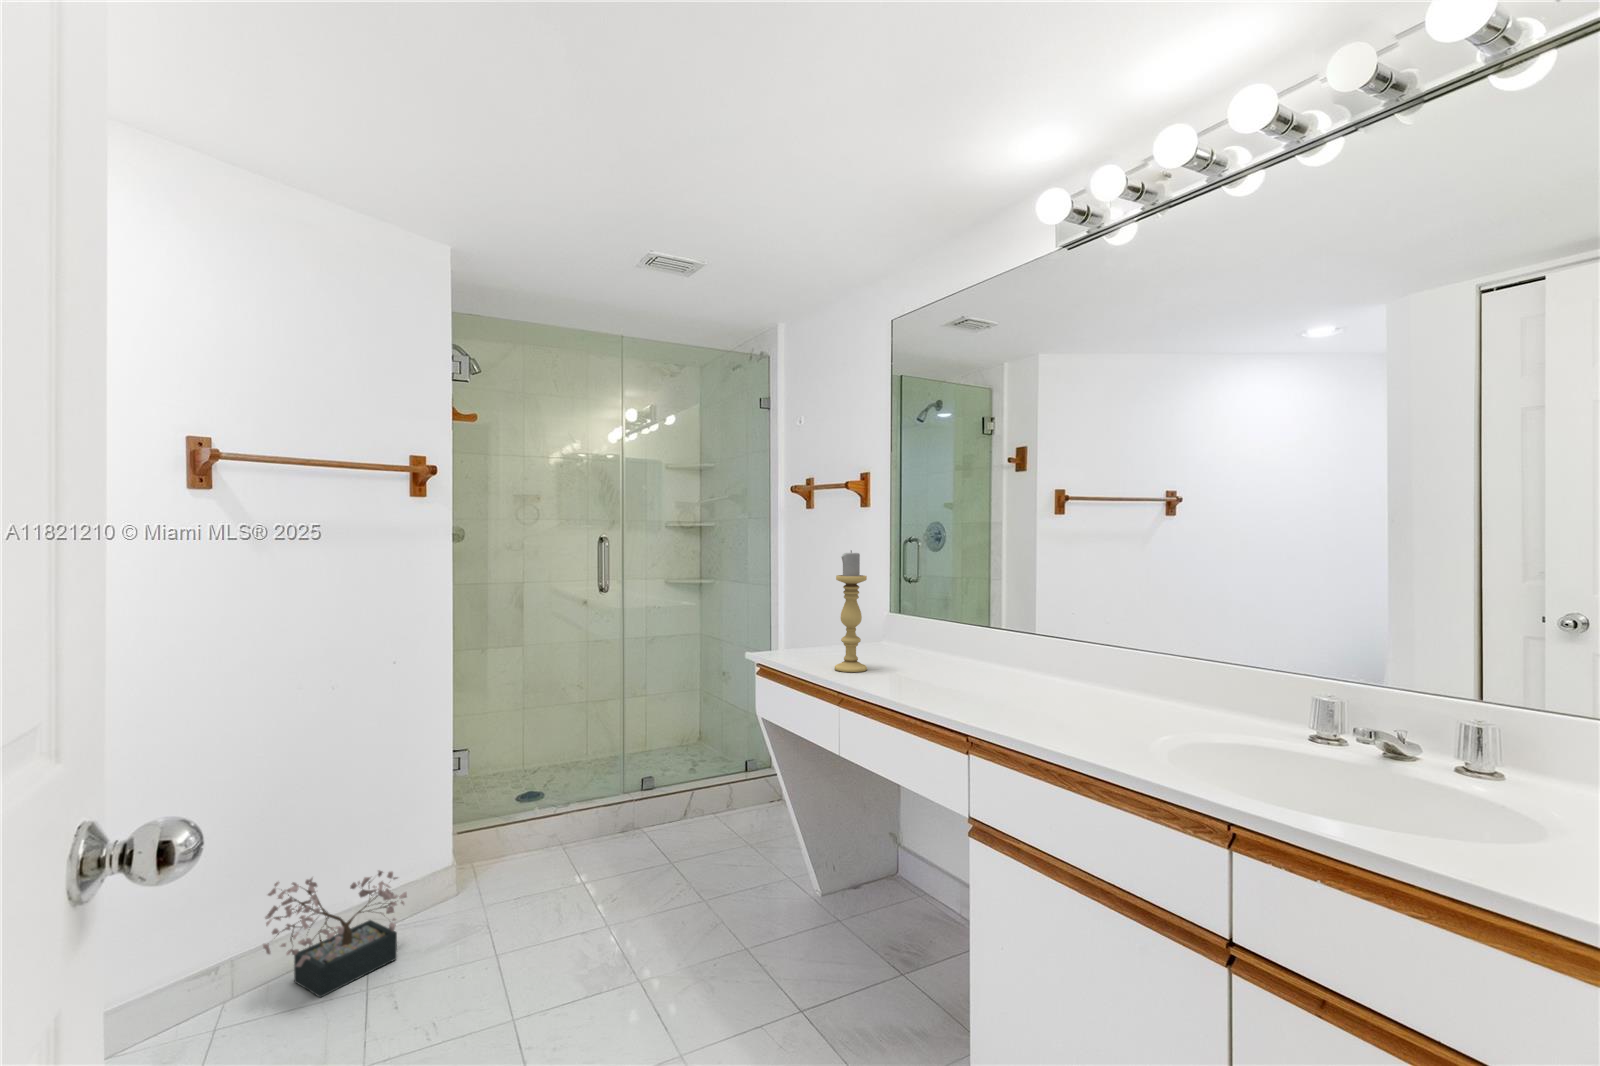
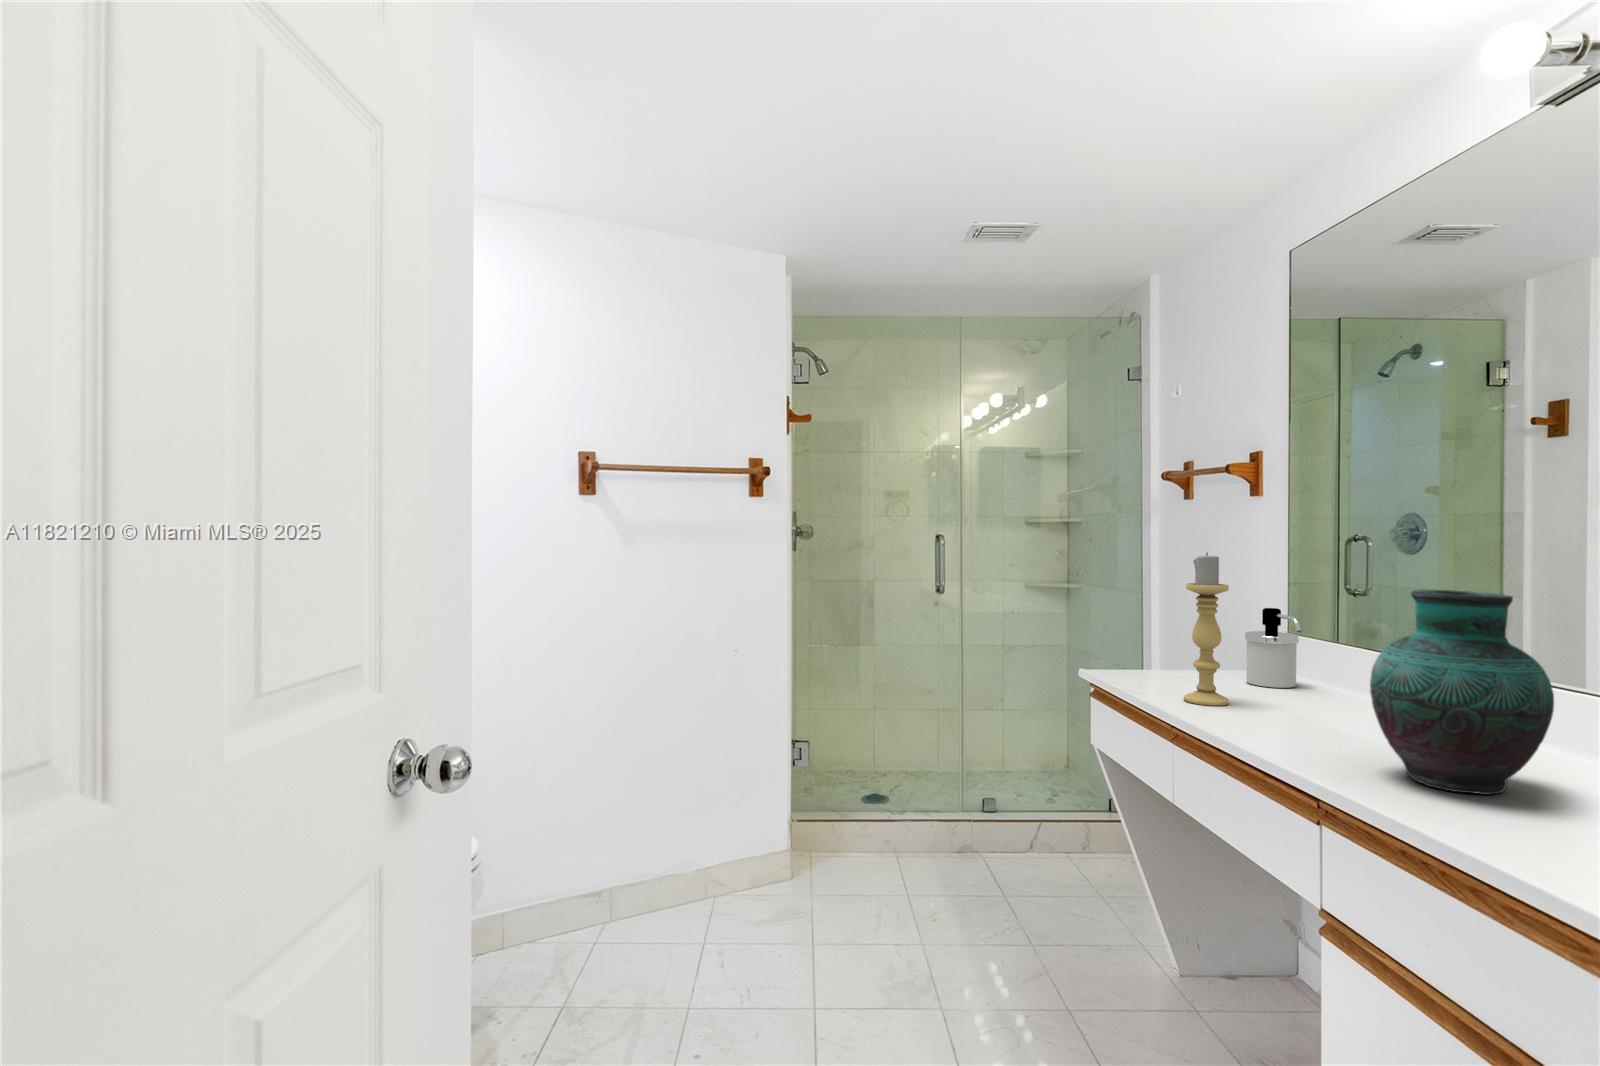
vase: none [988,574,1095,716] -> present [1370,590,1554,794]
soap dispenser: none [865,593,906,654] -> present [1245,608,1301,688]
decorative plant: present [263,871,407,997] -> none [629,834,743,944]

